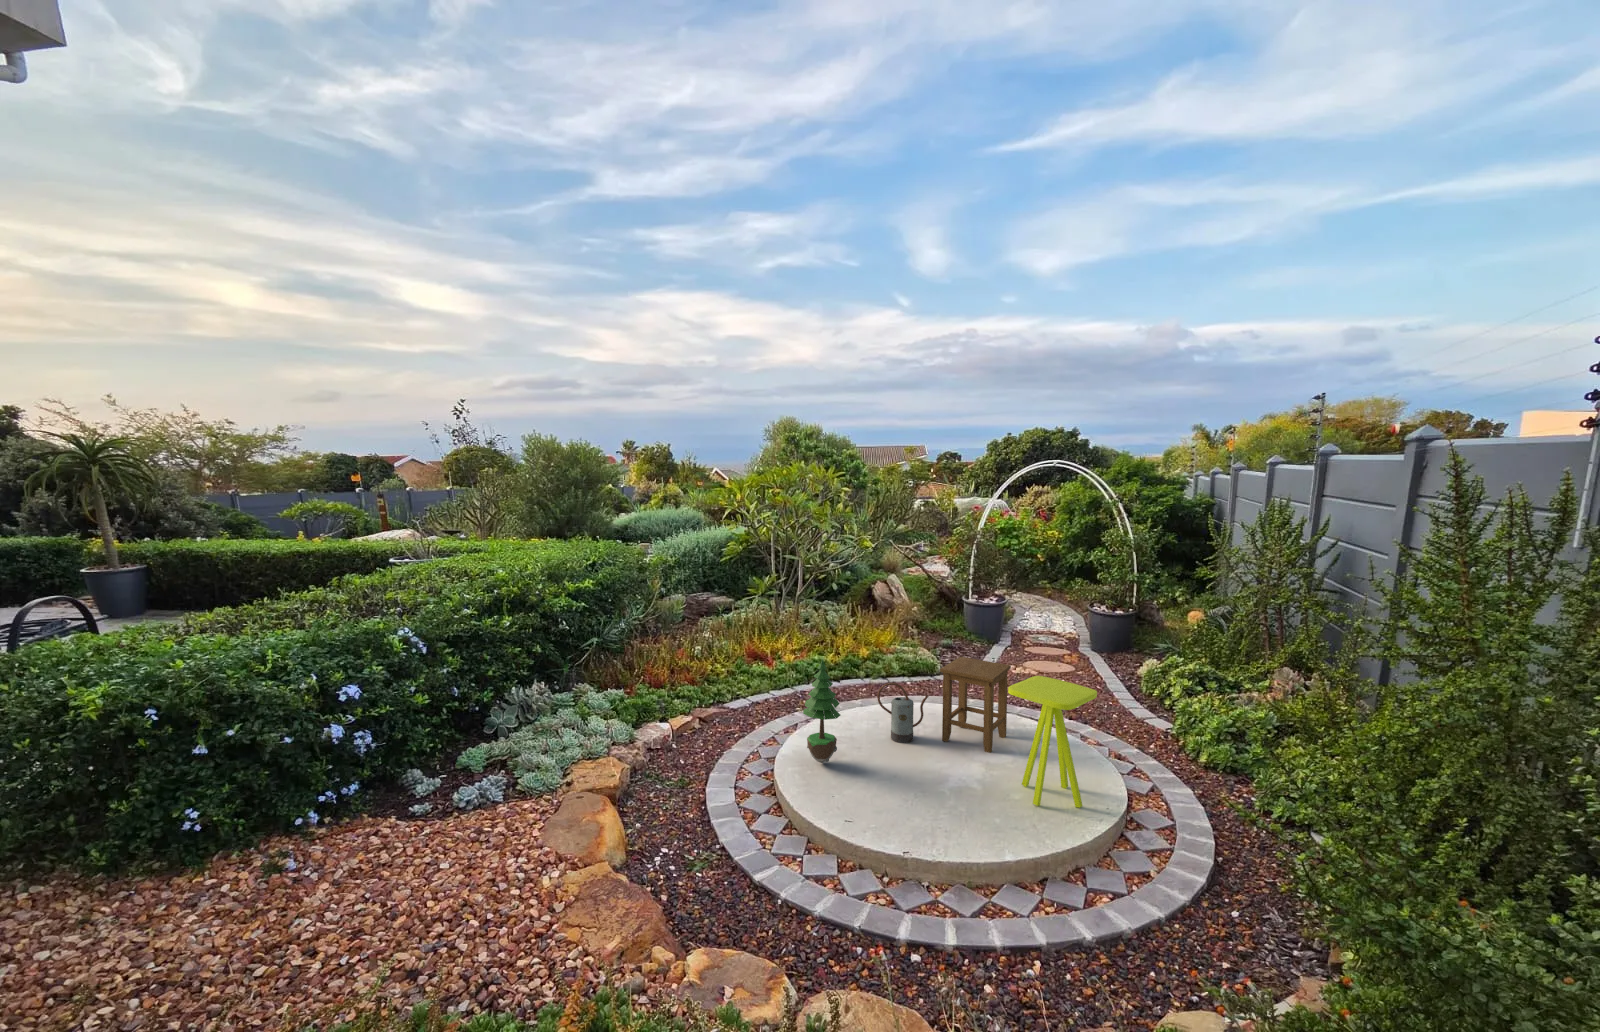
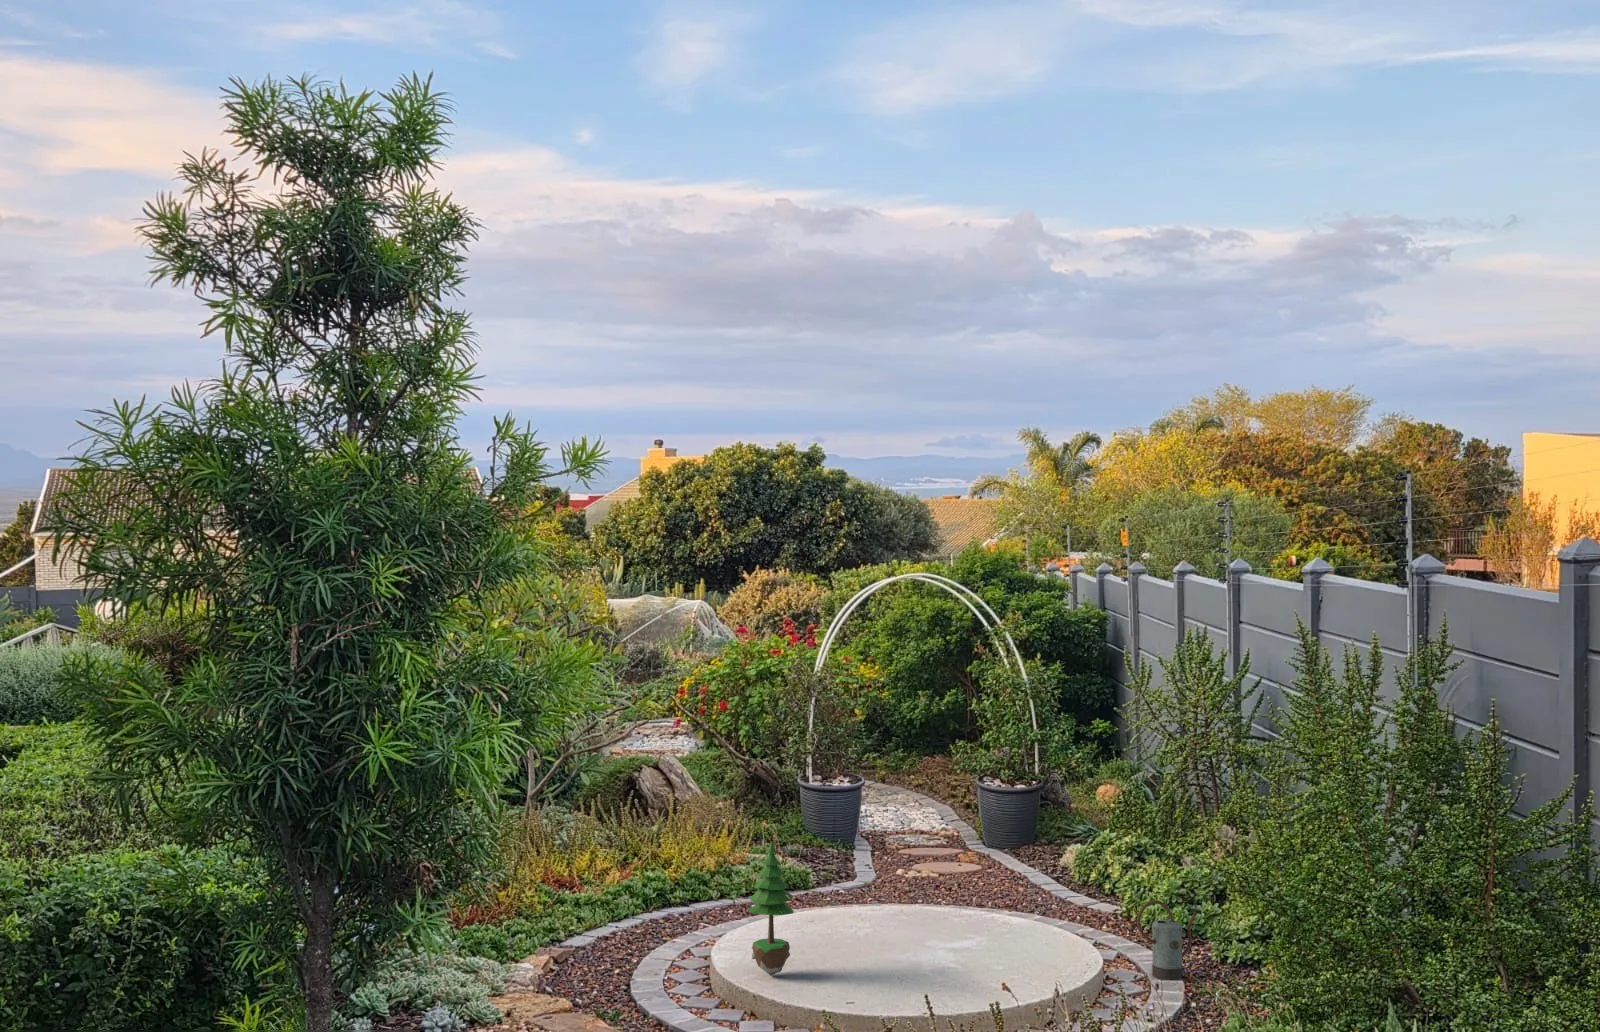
stool: present [940,657,1011,753] -> none [887,837,960,945]
side table: present [1008,676,1097,808] -> none [990,838,1076,975]
watering can: present [877,683,929,743] -> present [1137,900,1197,980]

